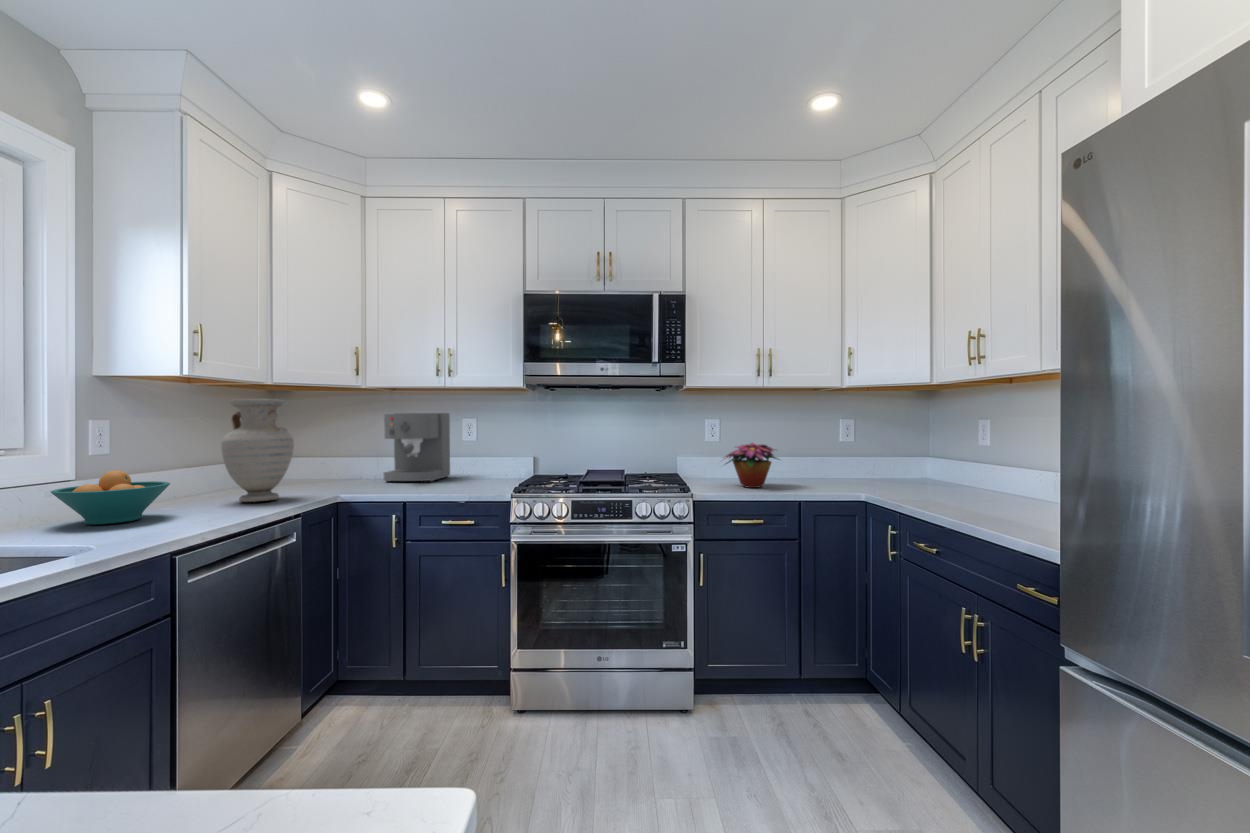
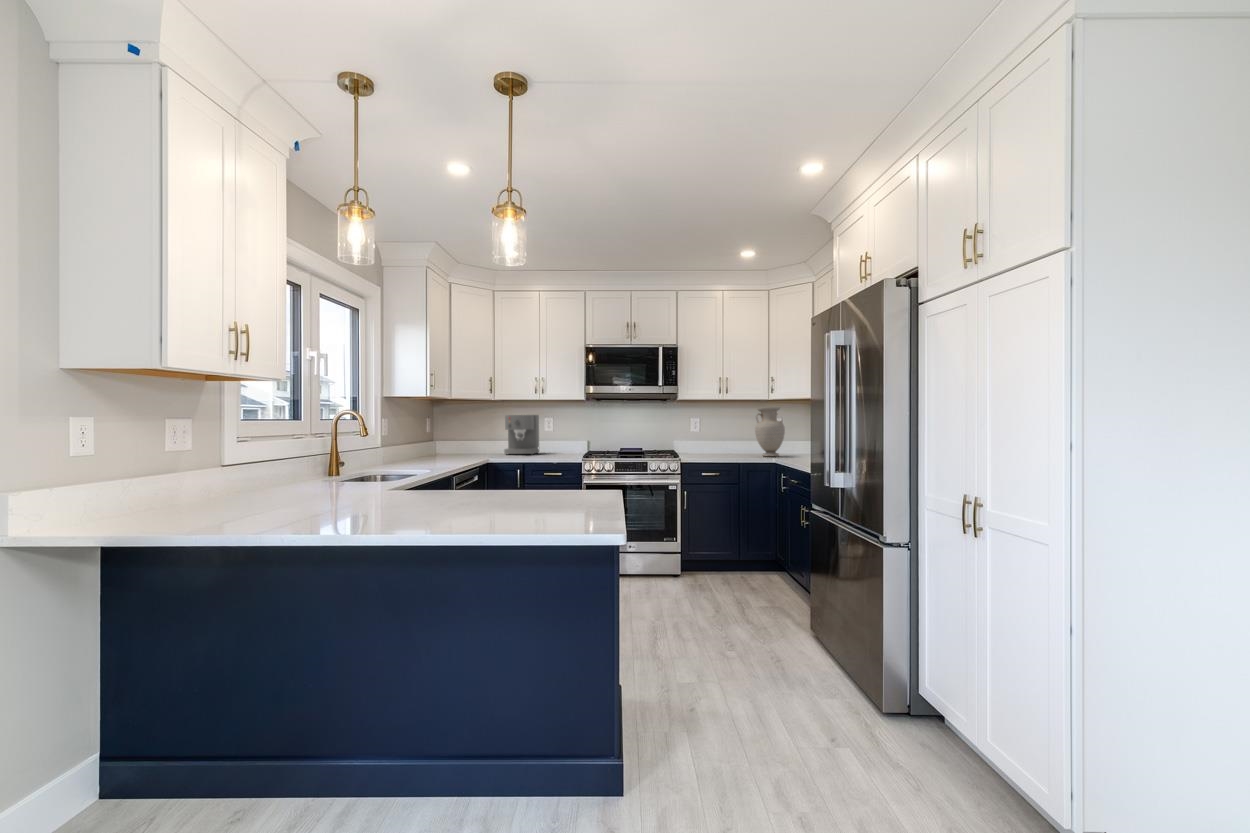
vase: present [221,399,294,502] -> present [755,407,785,456]
flower arrangement: present [724,443,777,488] -> none [696,431,735,457]
fruit bowl: present [51,471,170,525] -> none [386,442,429,465]

